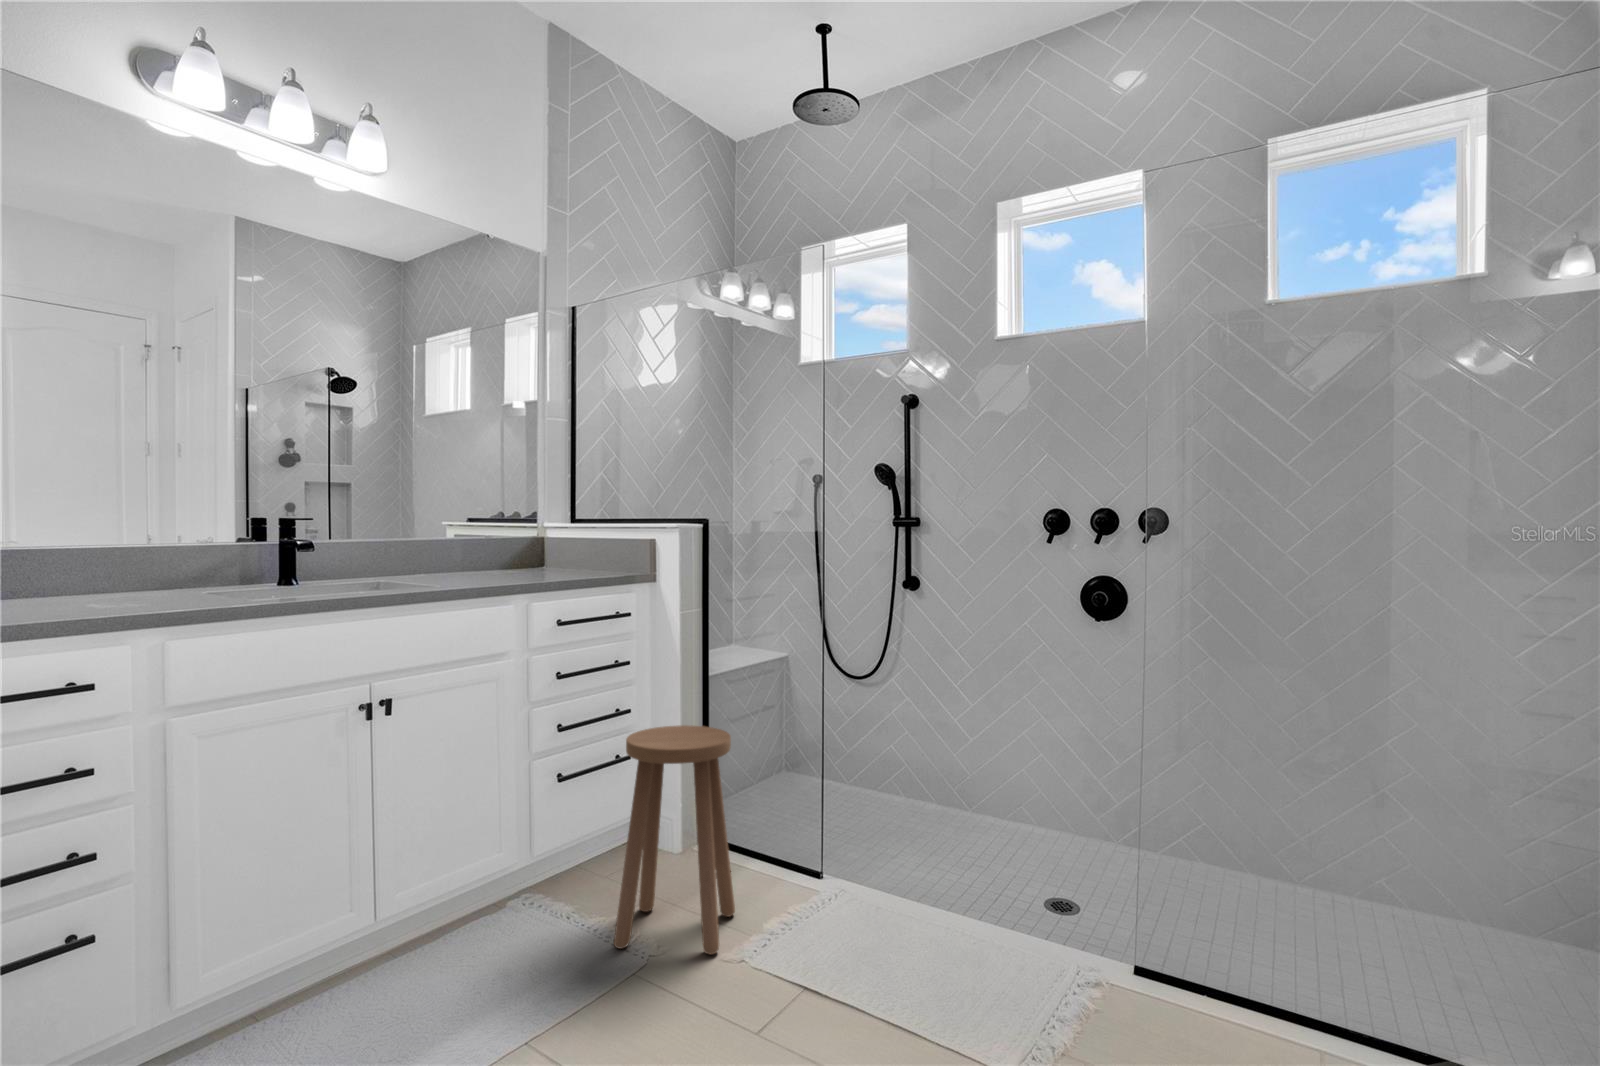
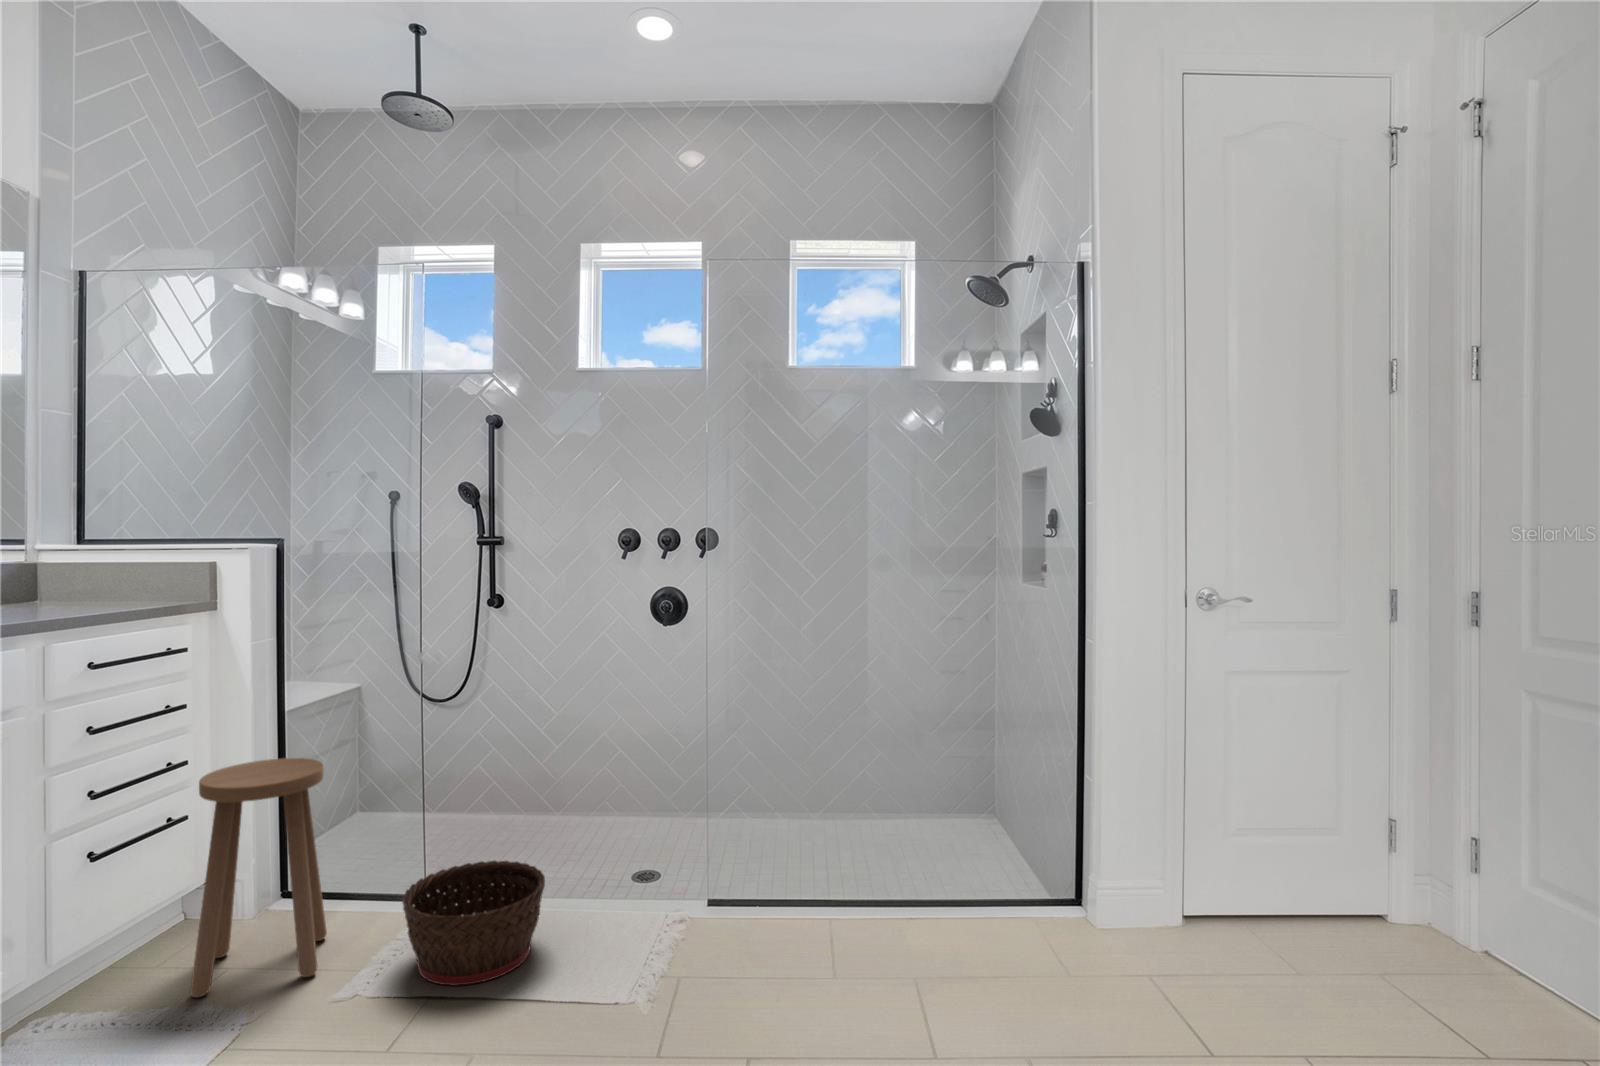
basket: none [795,867,948,1013] -> present [402,861,545,985]

